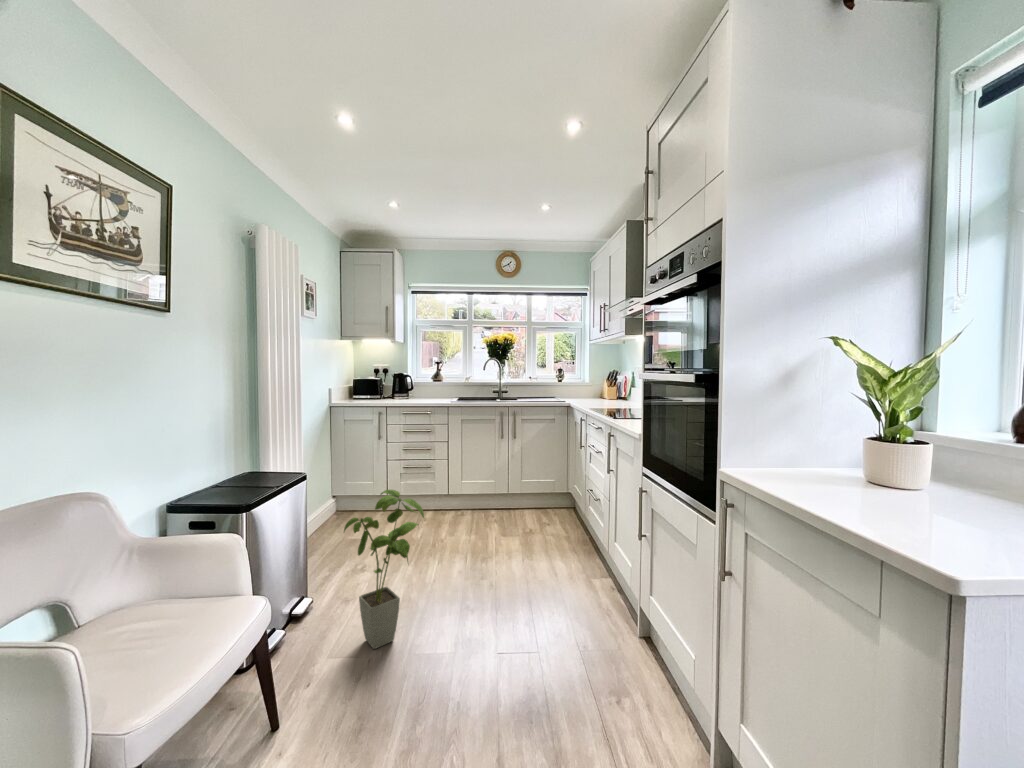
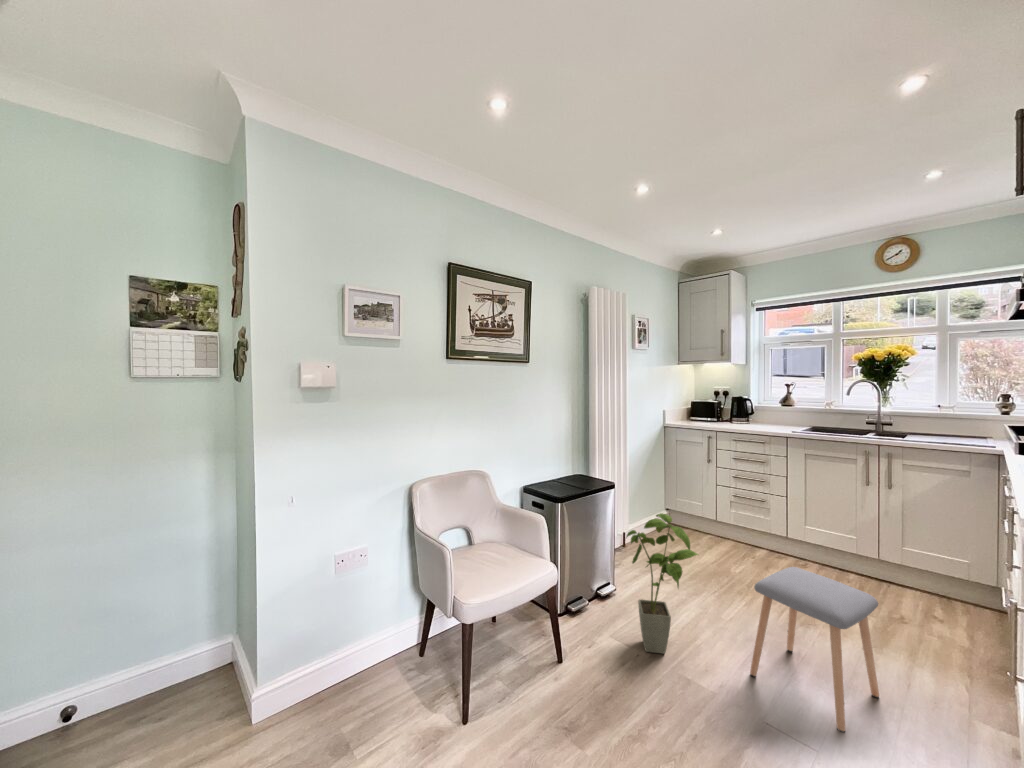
stool: none [468,510,544,625] -> present [750,567,879,732]

